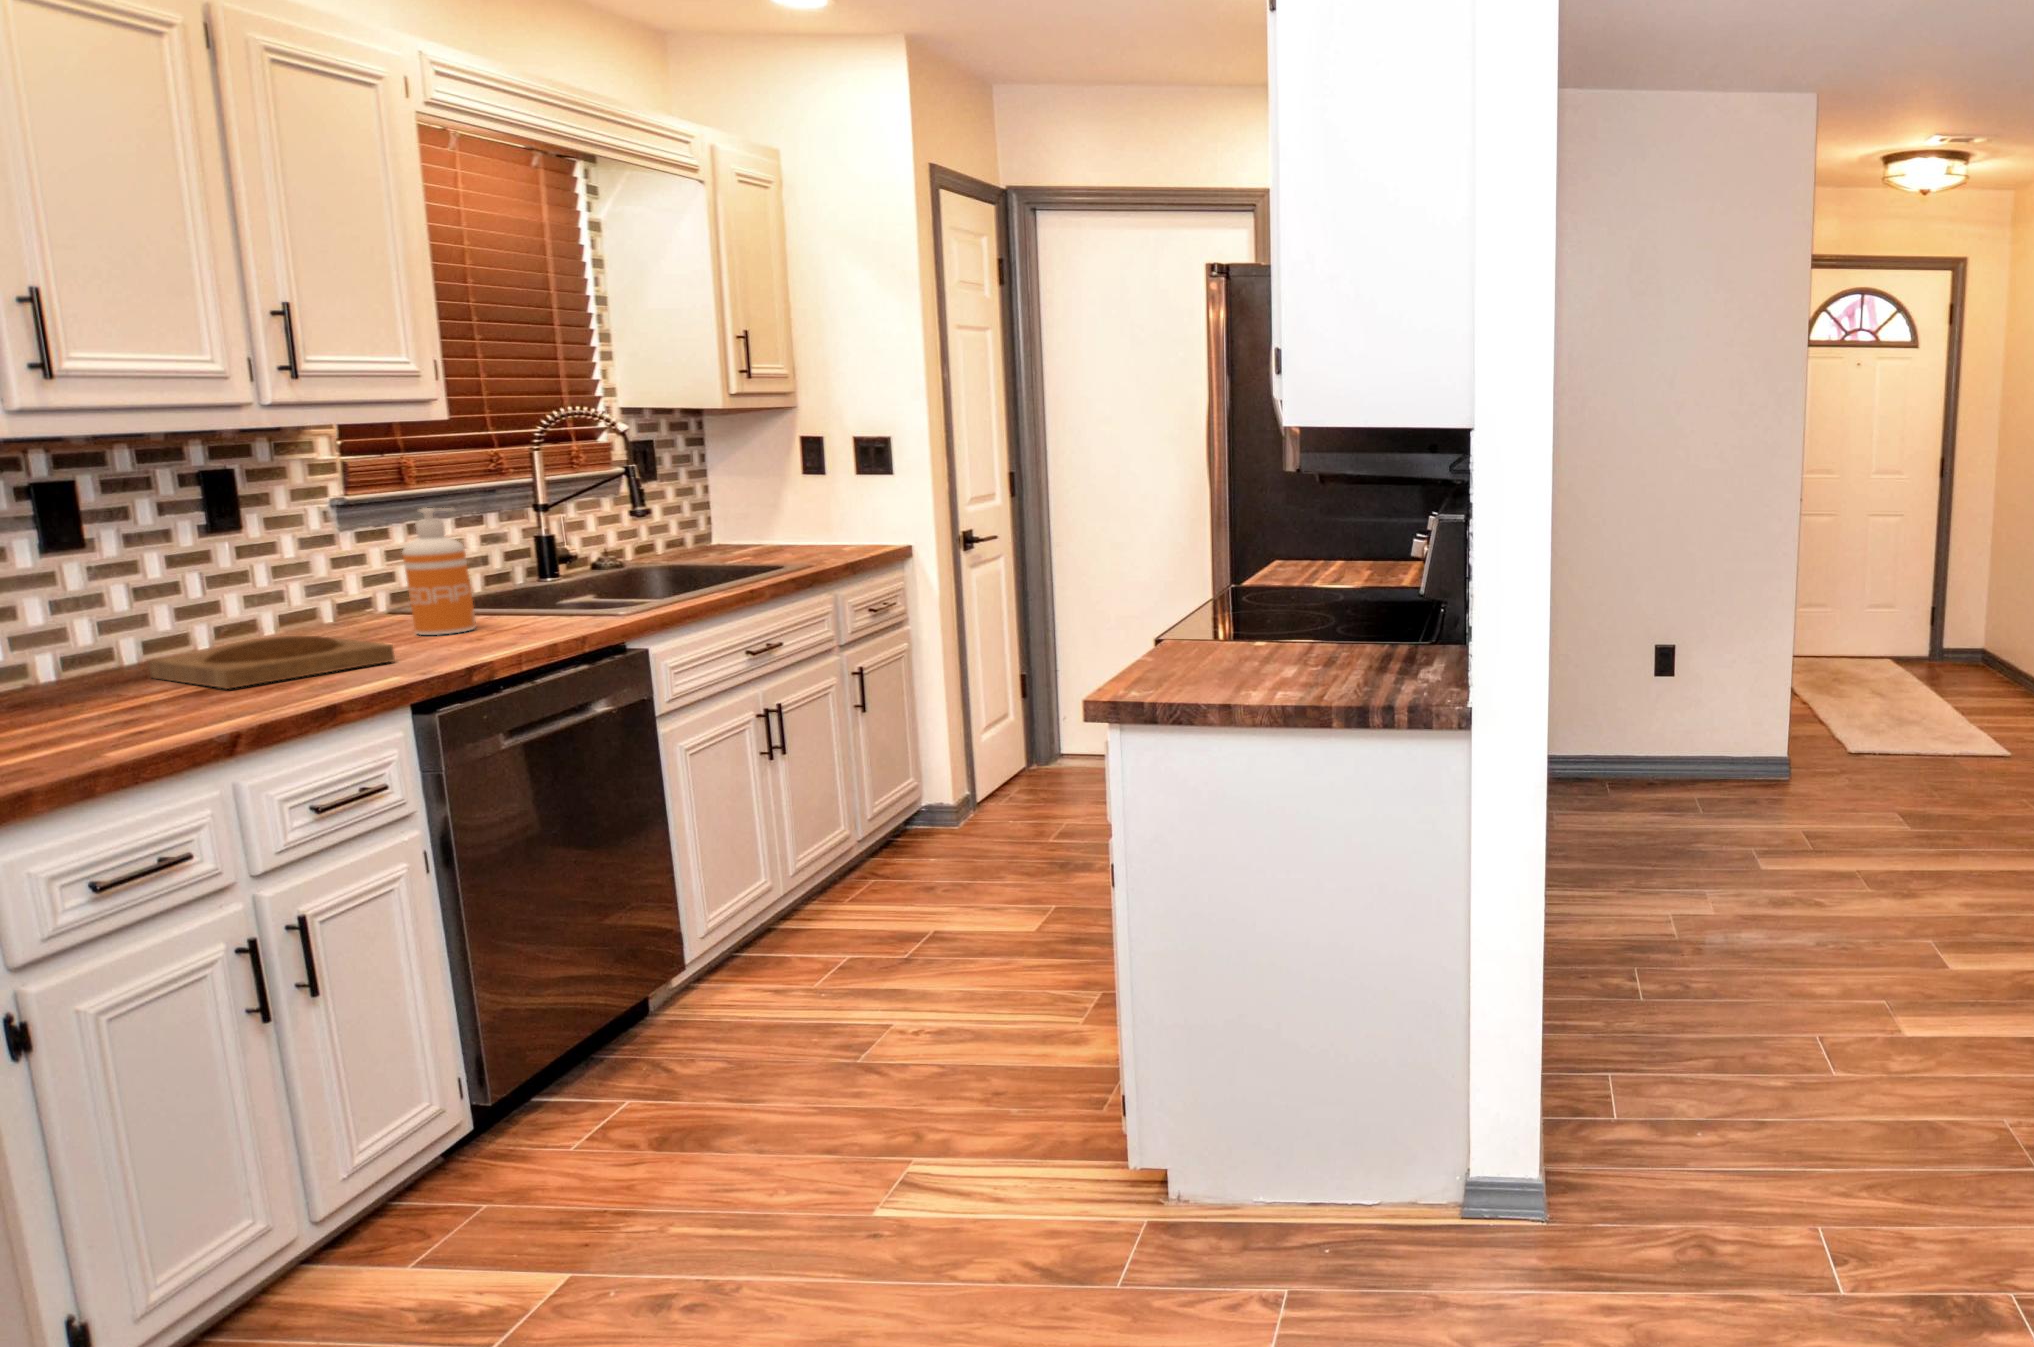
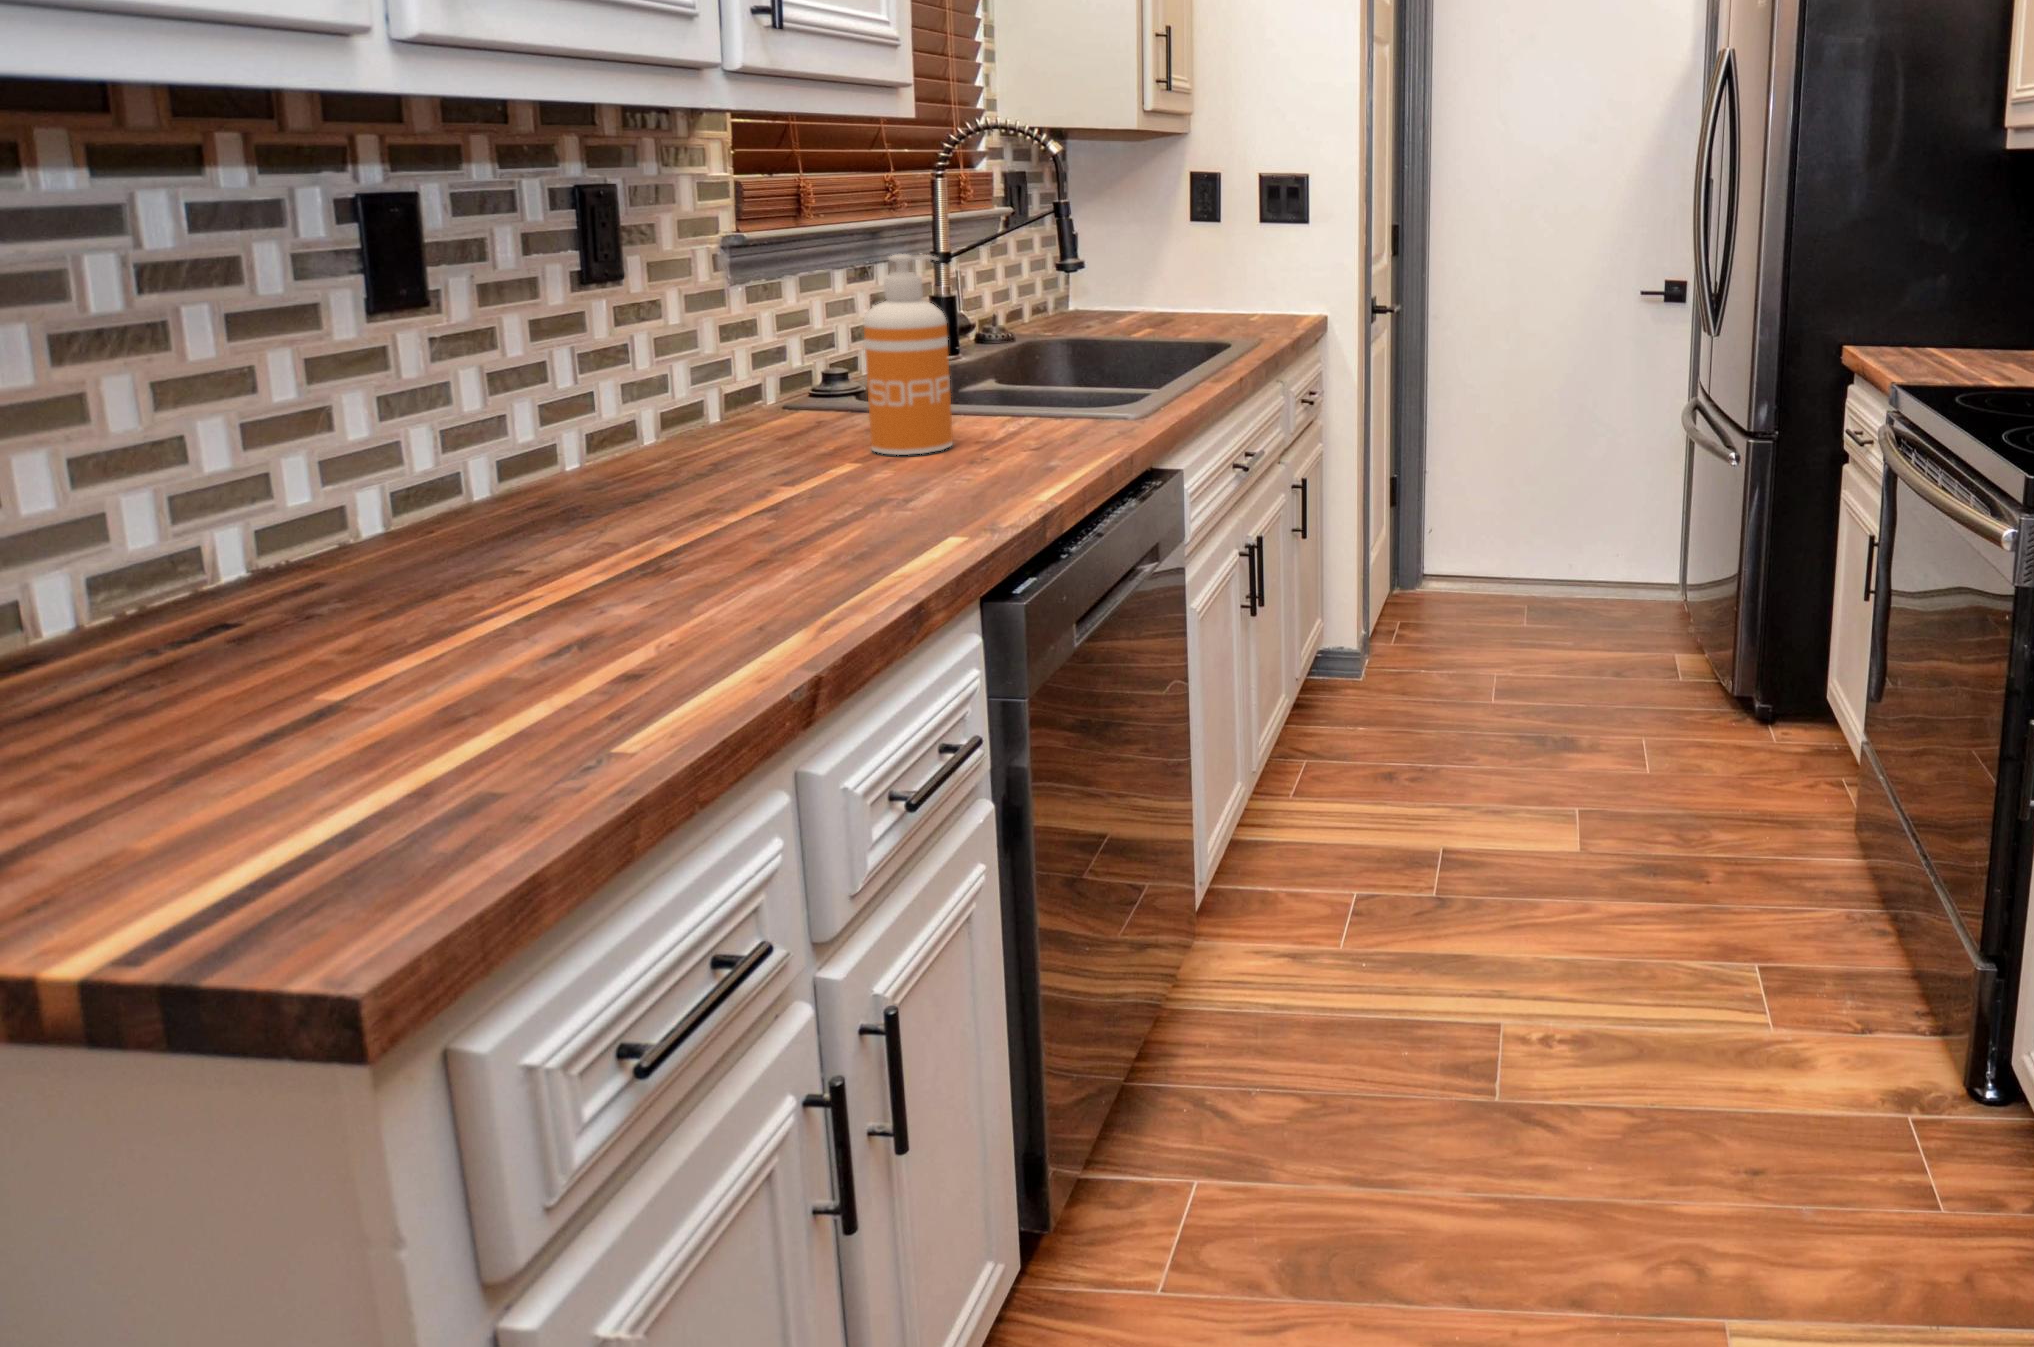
tray: present [148,636,395,689] -> none [530,458,913,572]

